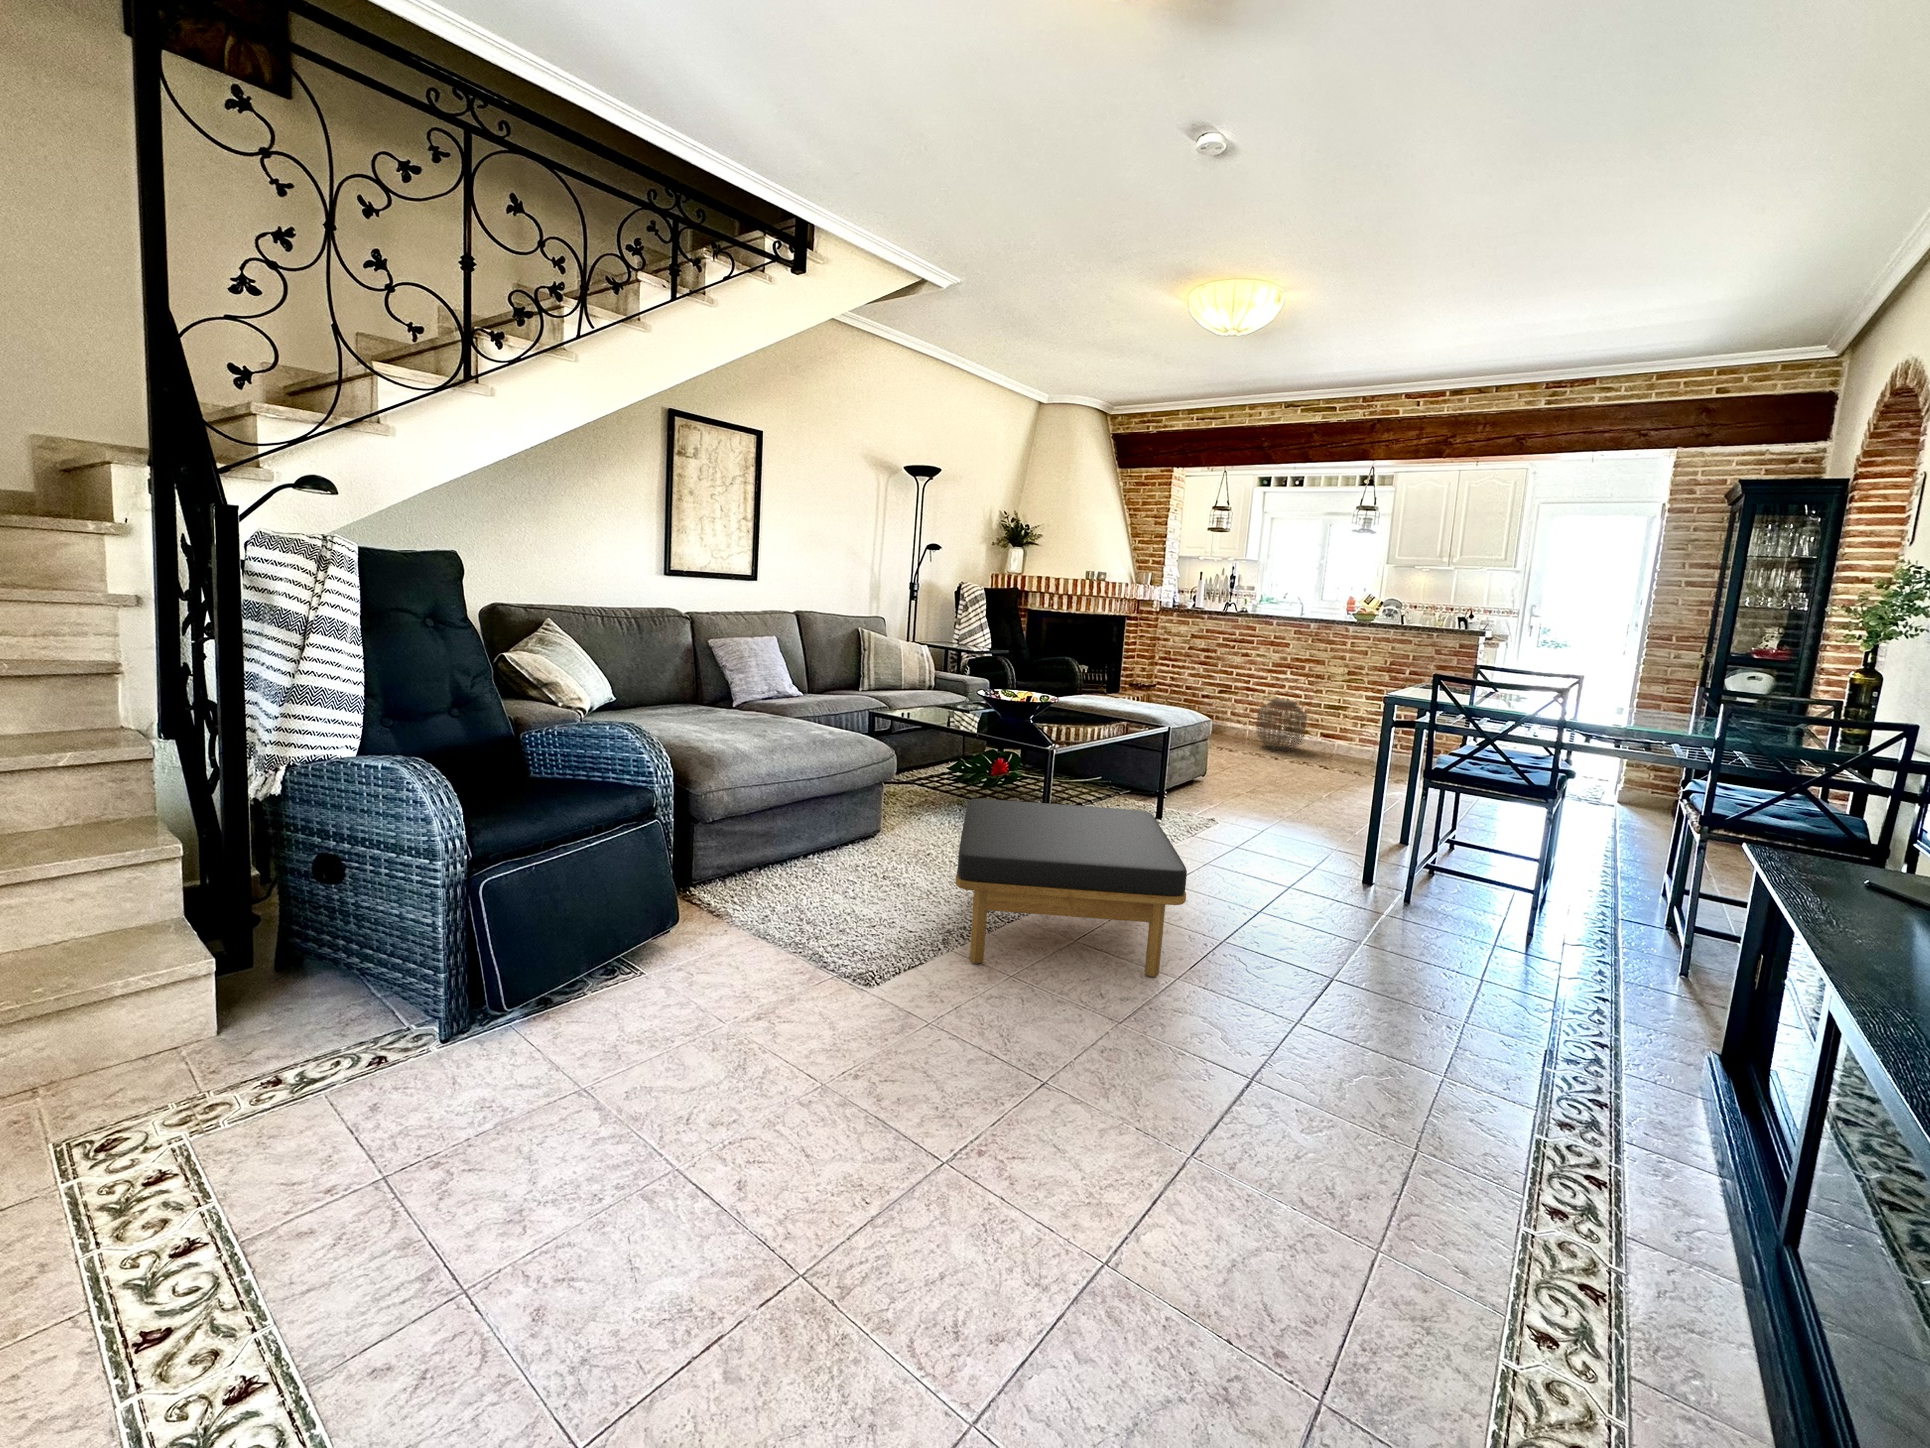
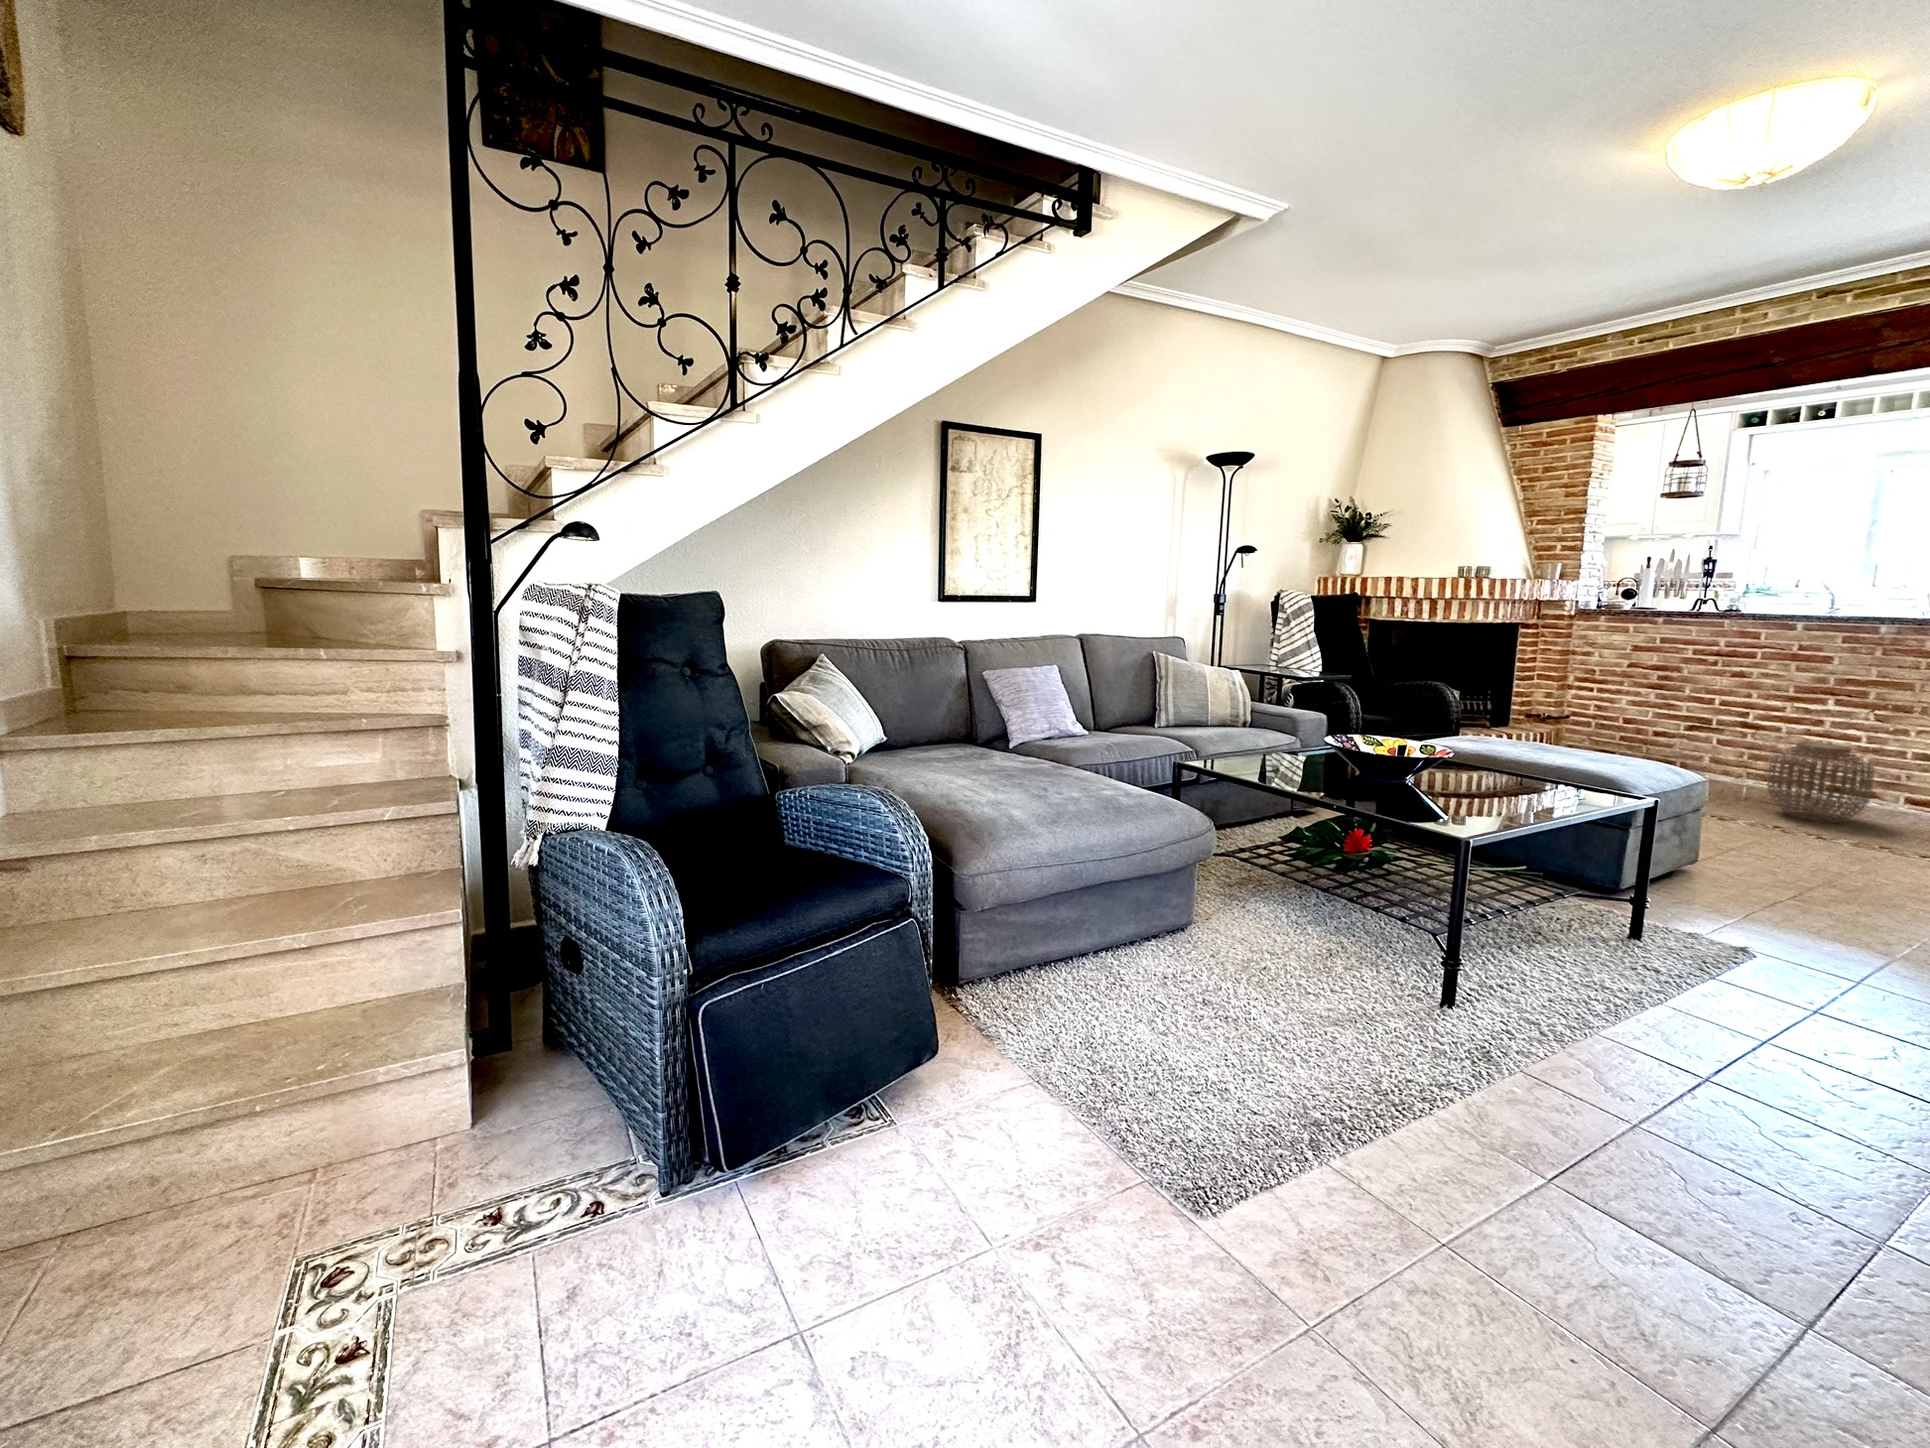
ottoman: present [956,799,1187,977] -> none [1331,908,1830,1303]

